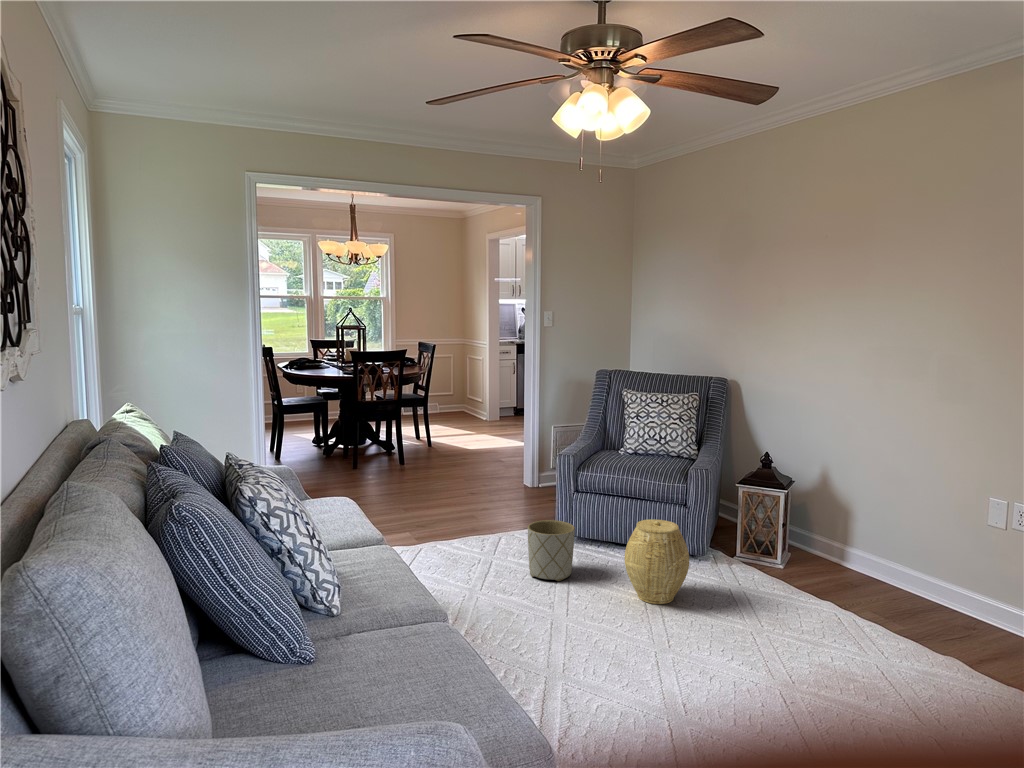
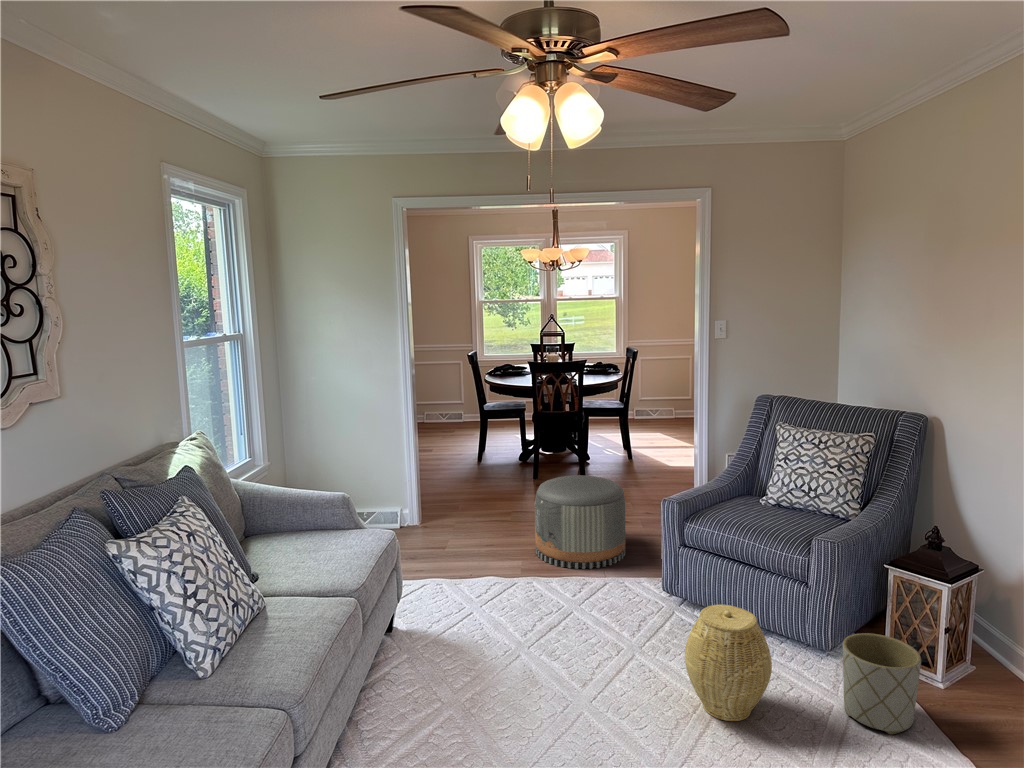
pouf: none [413,450,497,532] -> present [535,475,625,569]
planter: present [528,520,575,581] -> present [843,633,921,734]

